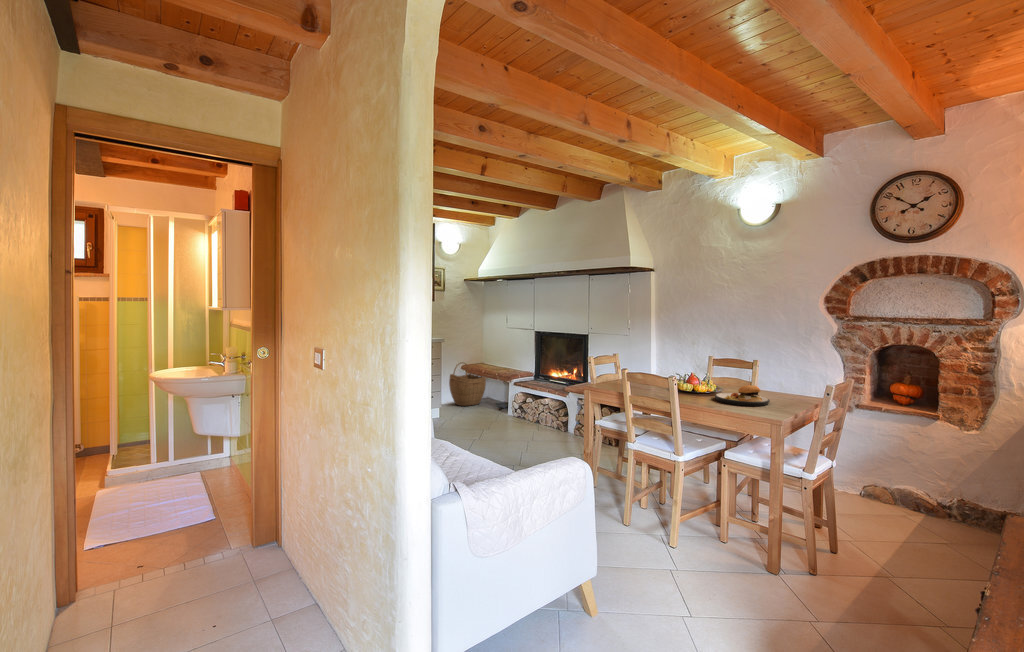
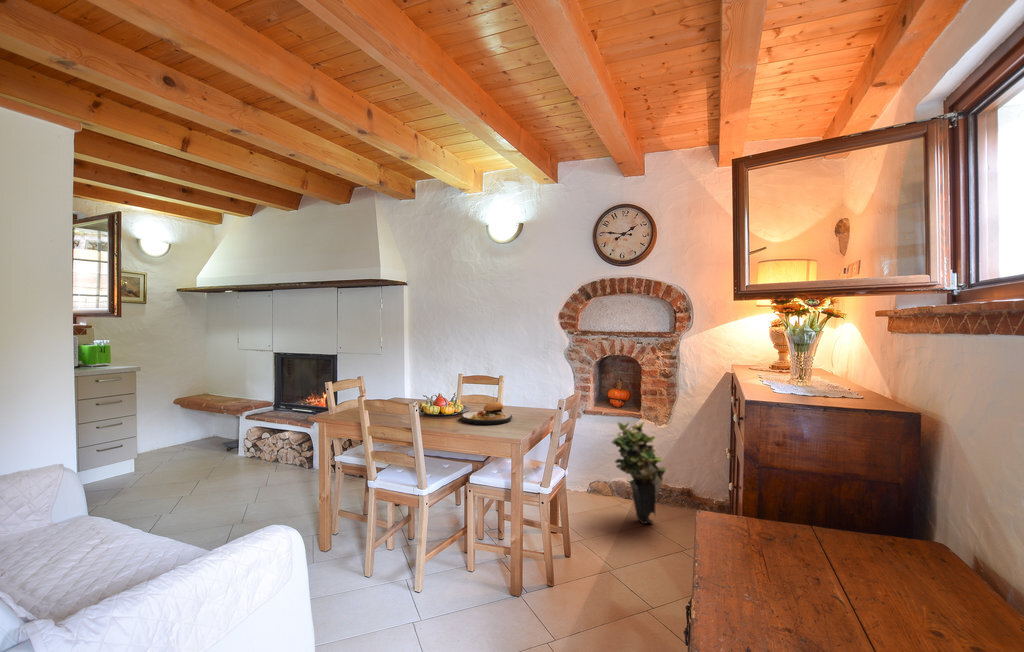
woven basket: present [449,362,486,406] -> none [153,393,209,449]
potted plant: none [892,421,973,539] -> present [612,422,666,524]

